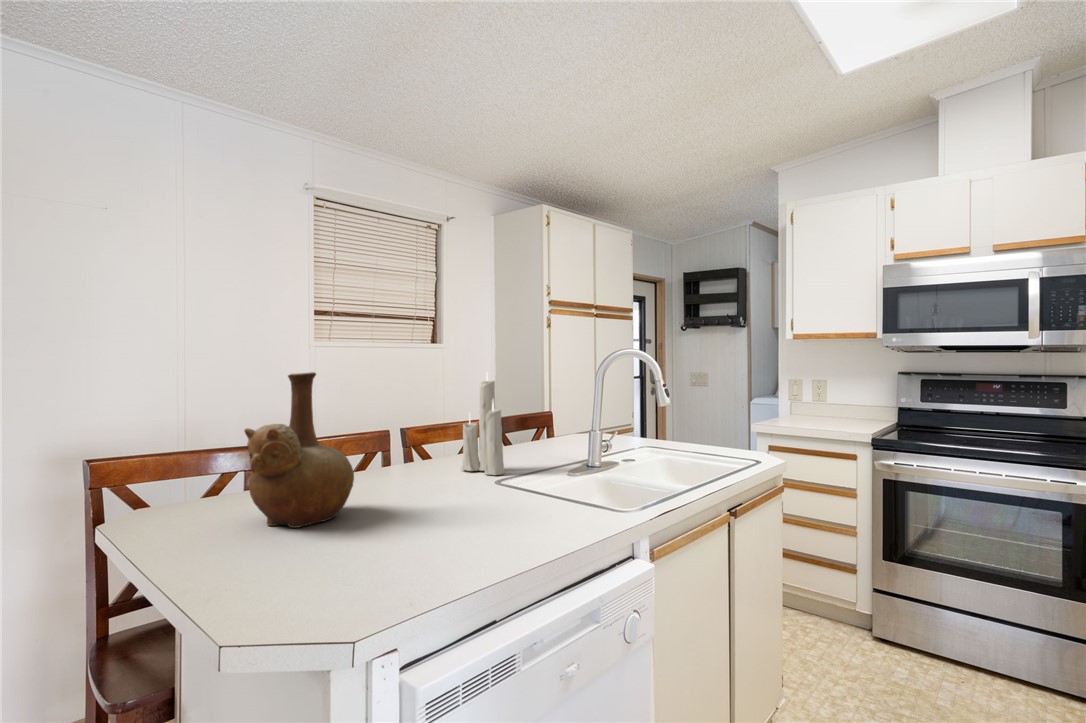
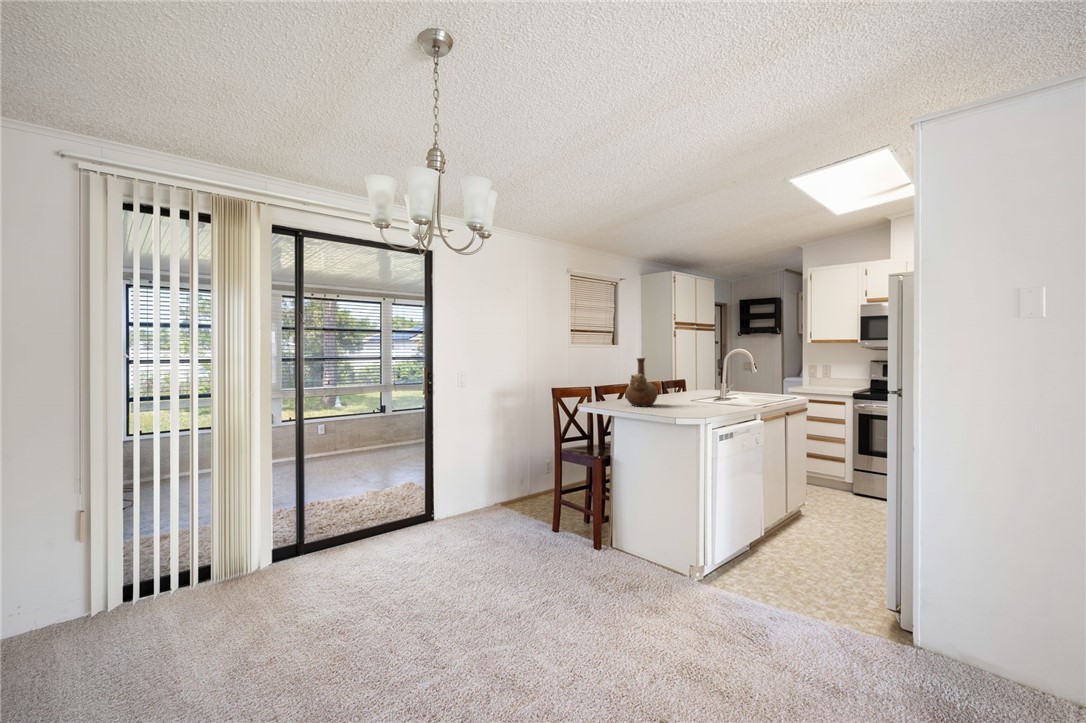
candle: present [461,373,505,475] -> none [670,355,690,399]

